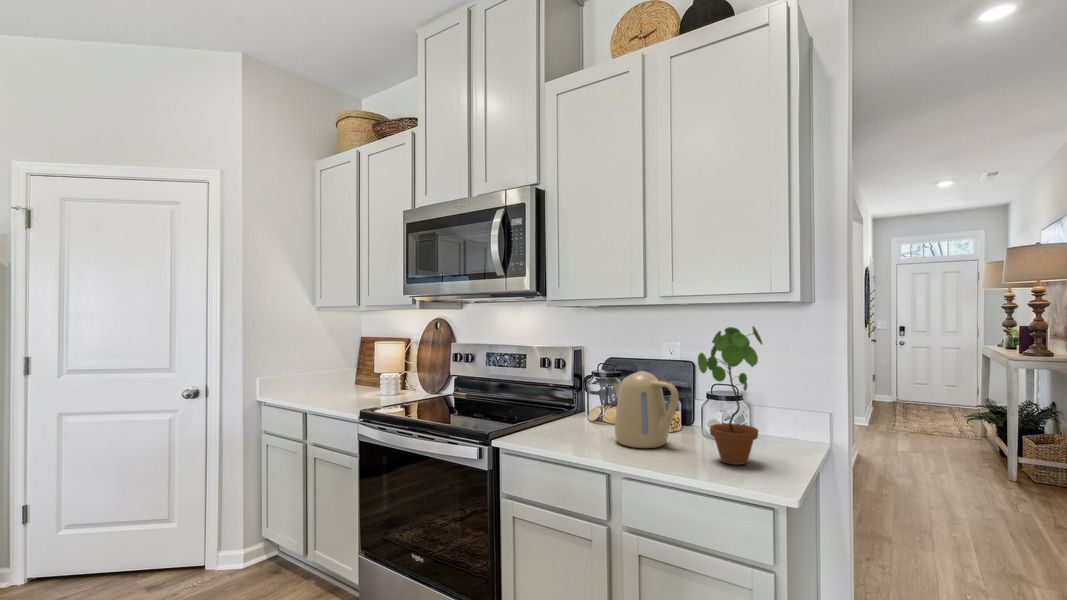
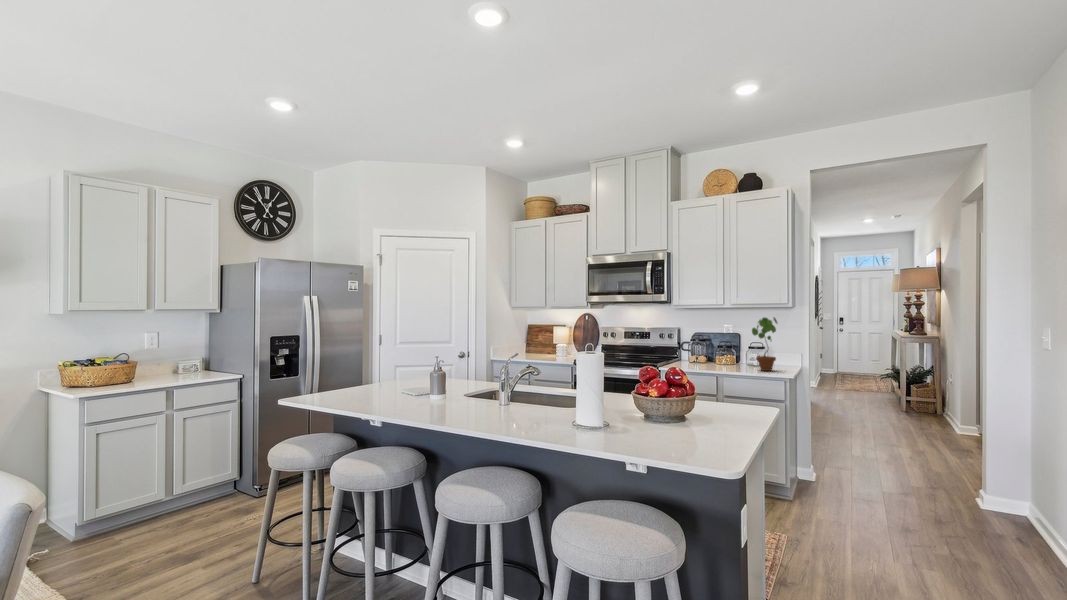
kettle: present [613,371,679,448] -> none [709,337,741,368]

